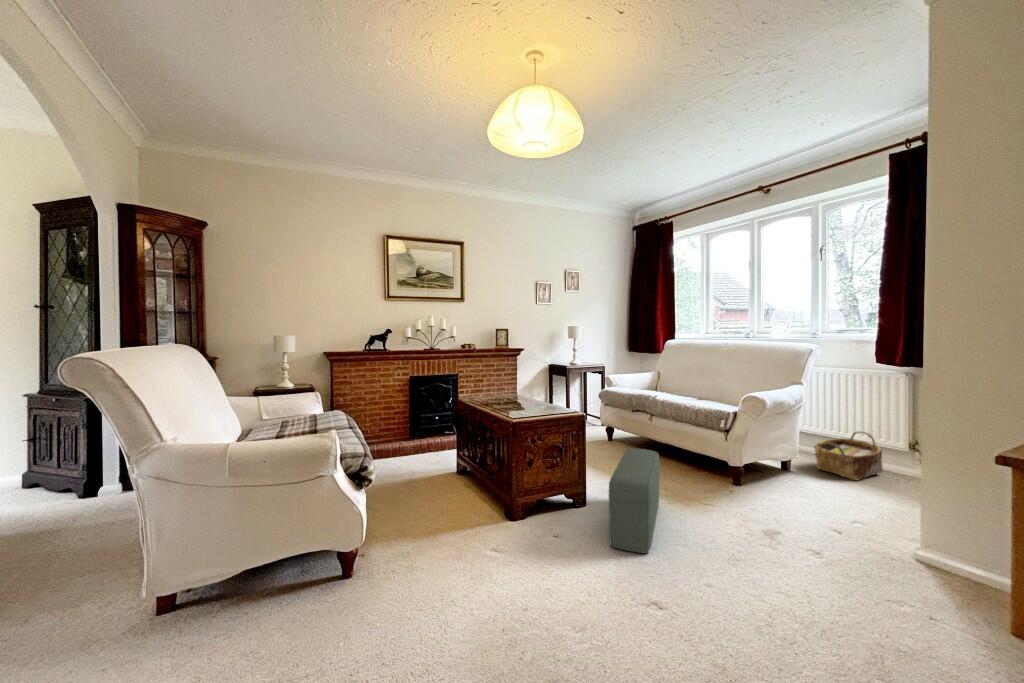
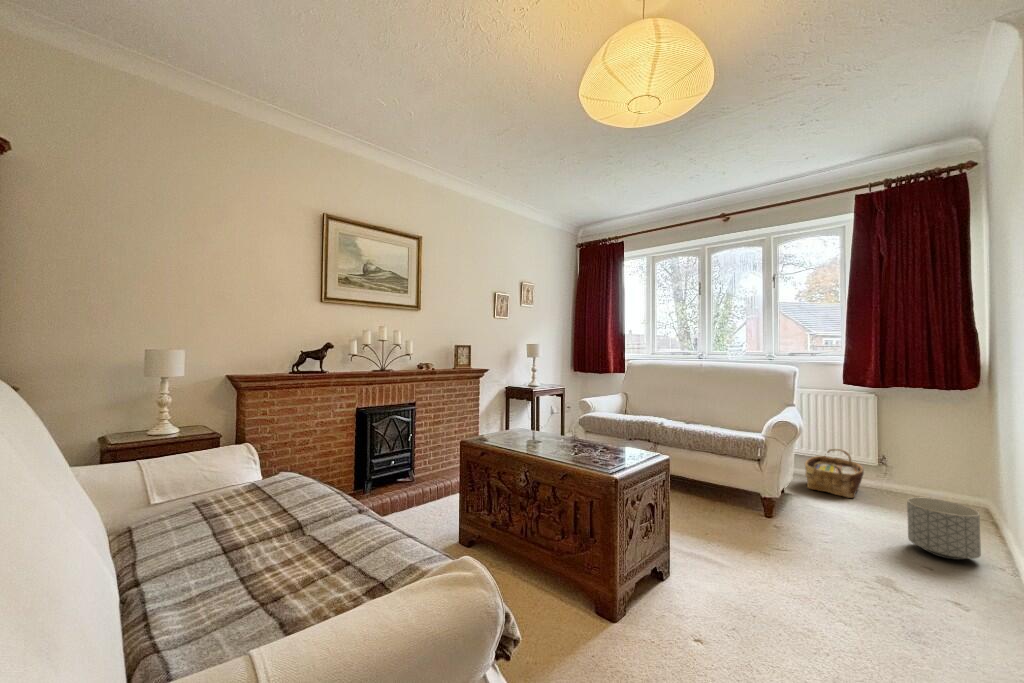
pouf: present [609,449,660,553] -> none [702,491,828,644]
planter: none [843,474,908,533] -> present [907,497,981,560]

